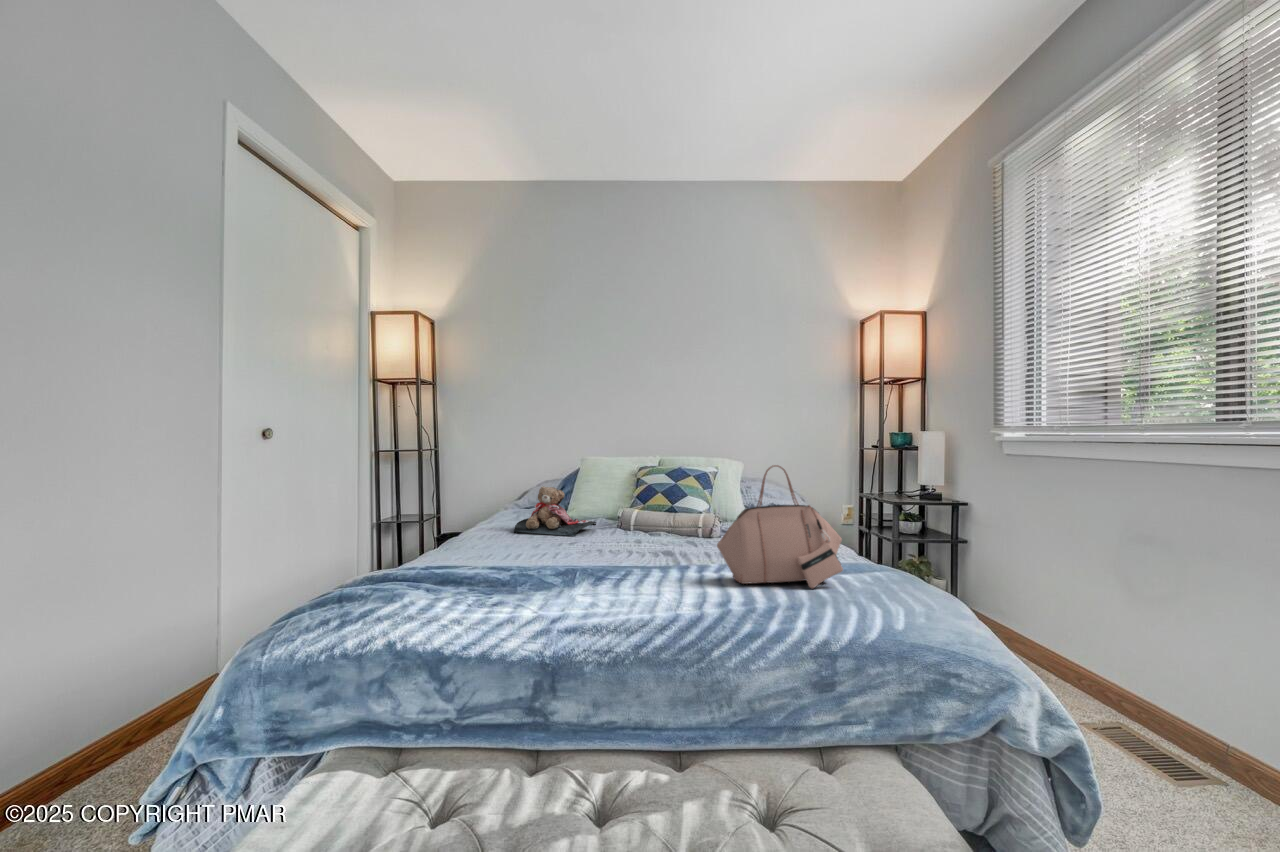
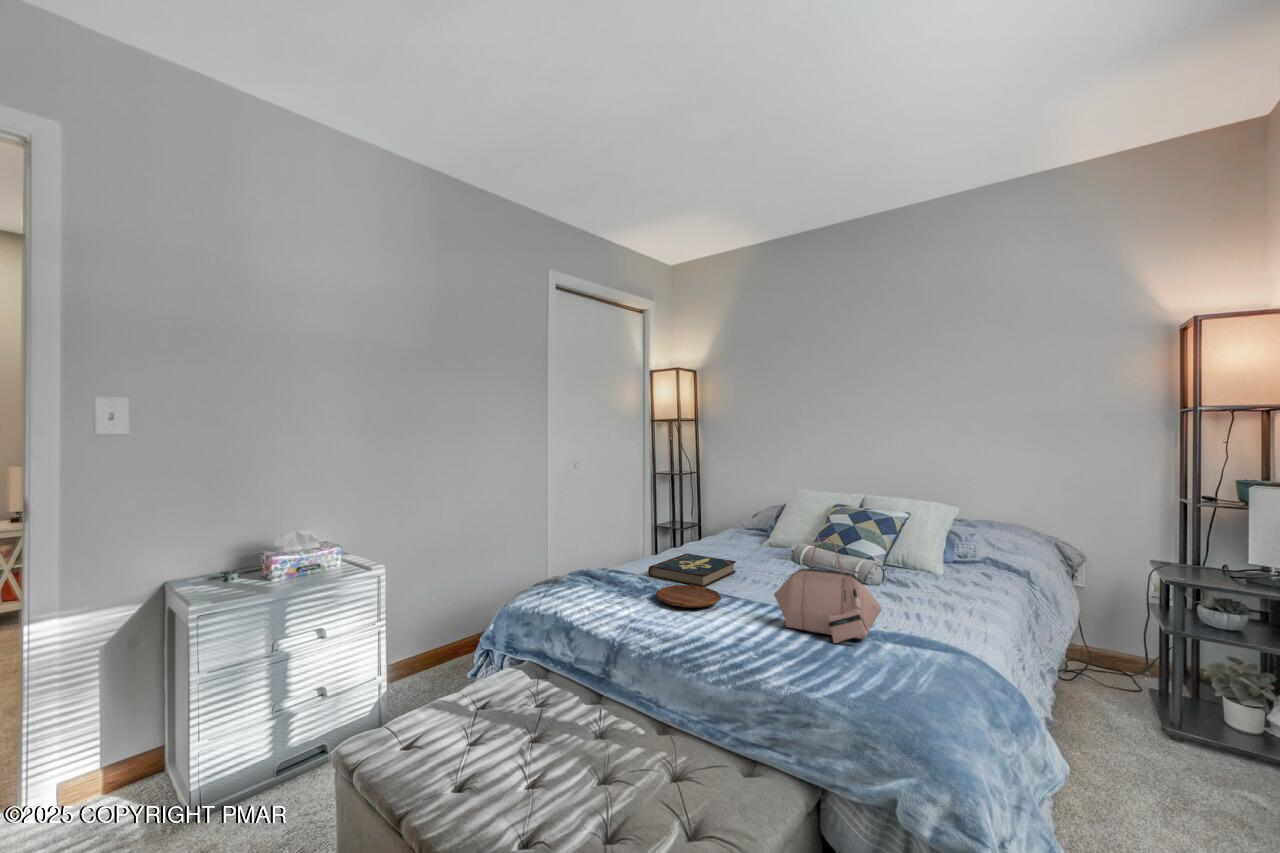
teddy bear: present [514,486,596,536] -> none [707,518,774,563]
book: none [484,531,584,565] -> present [648,553,736,587]
tray: none [541,561,636,588] -> present [656,585,721,607]

